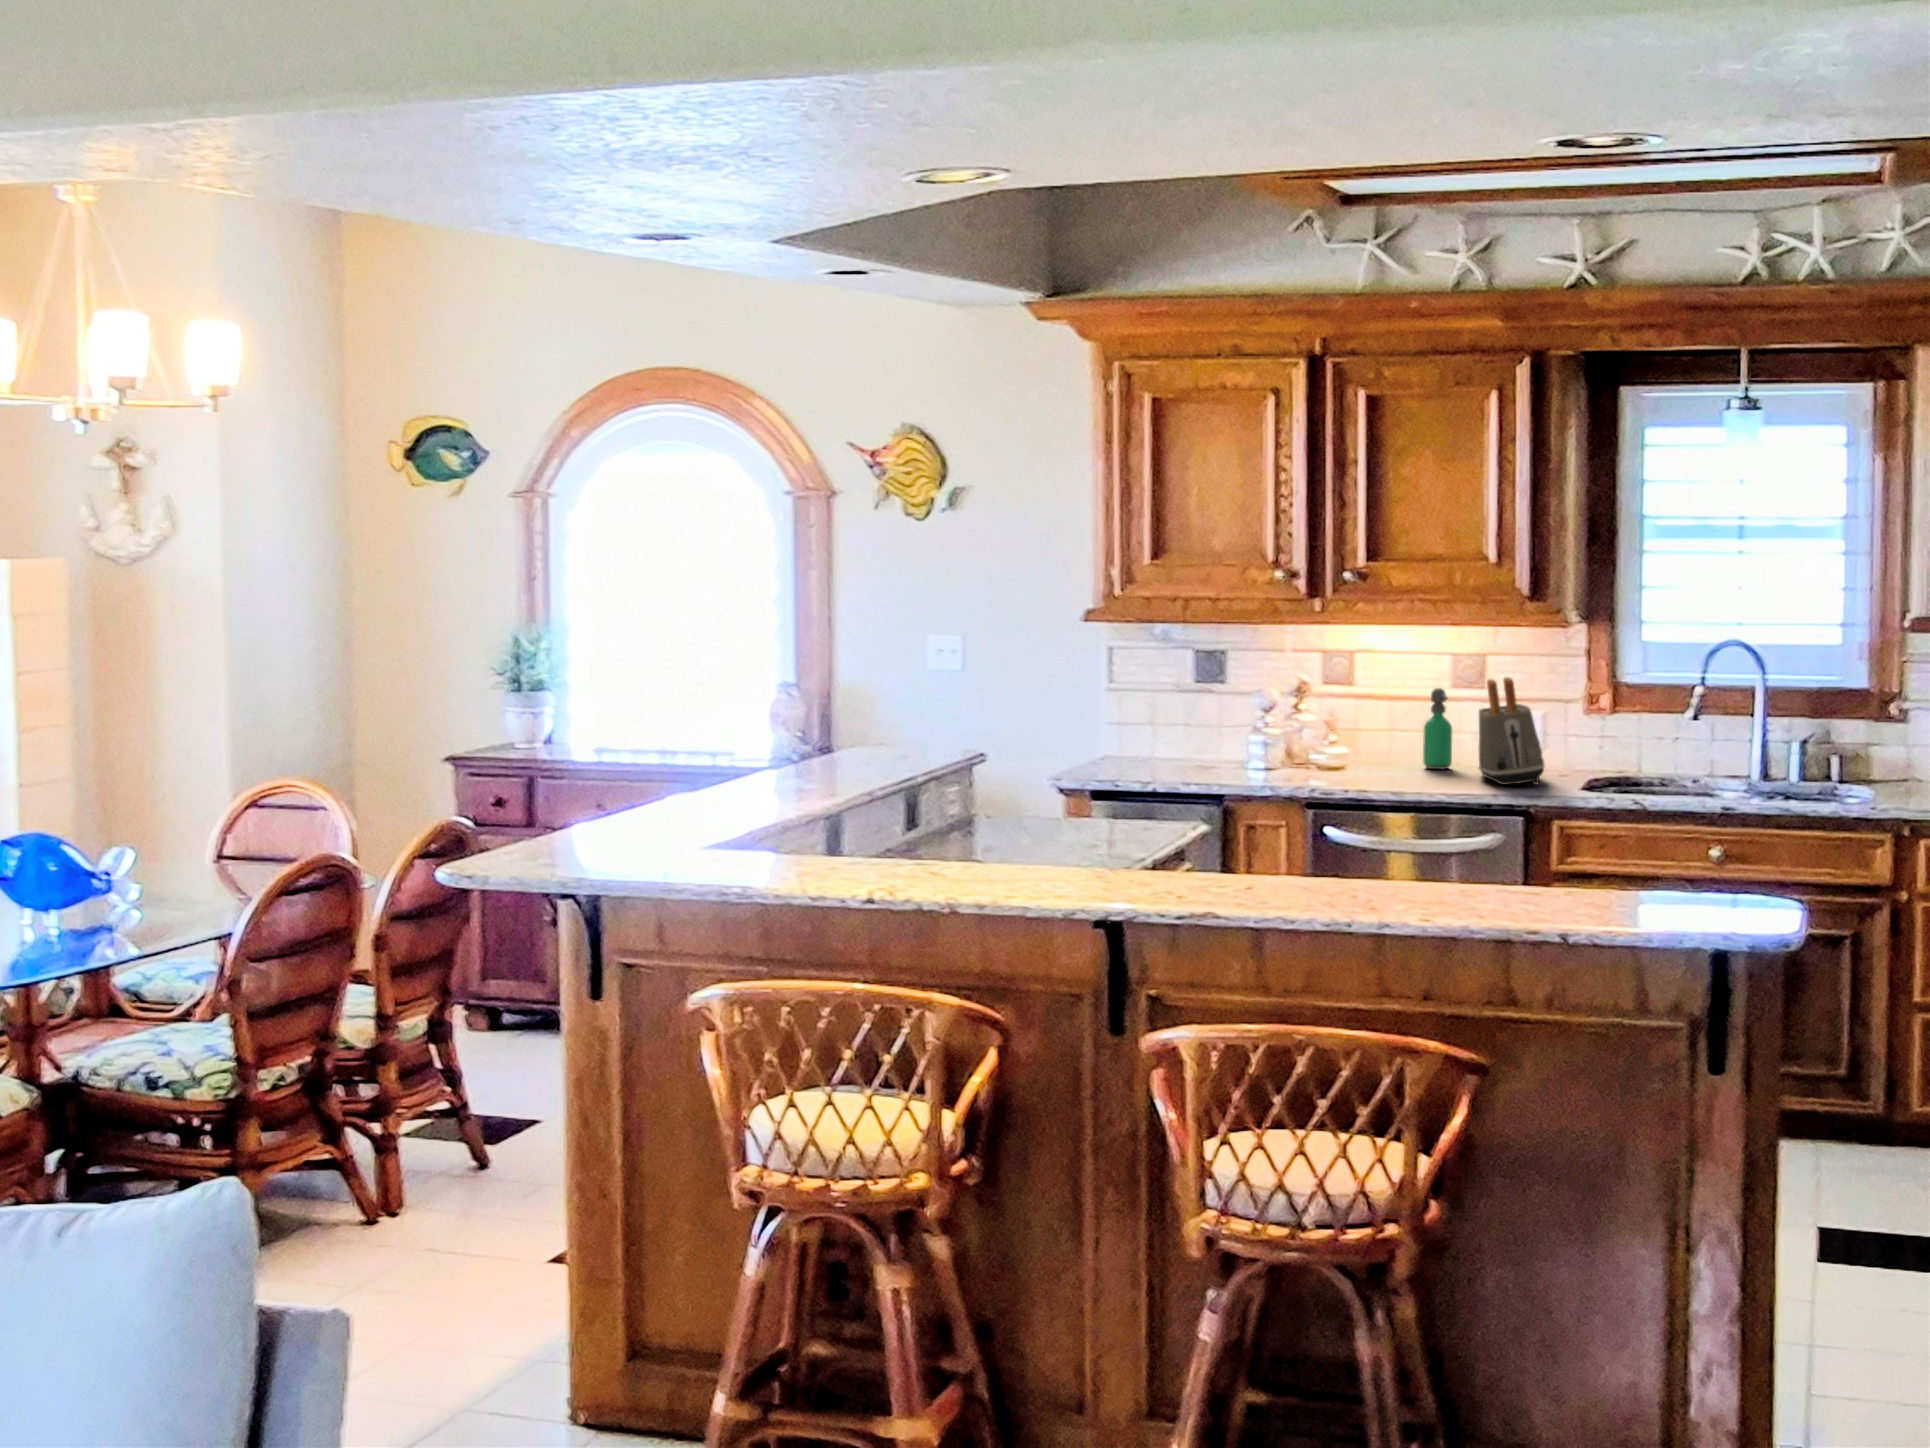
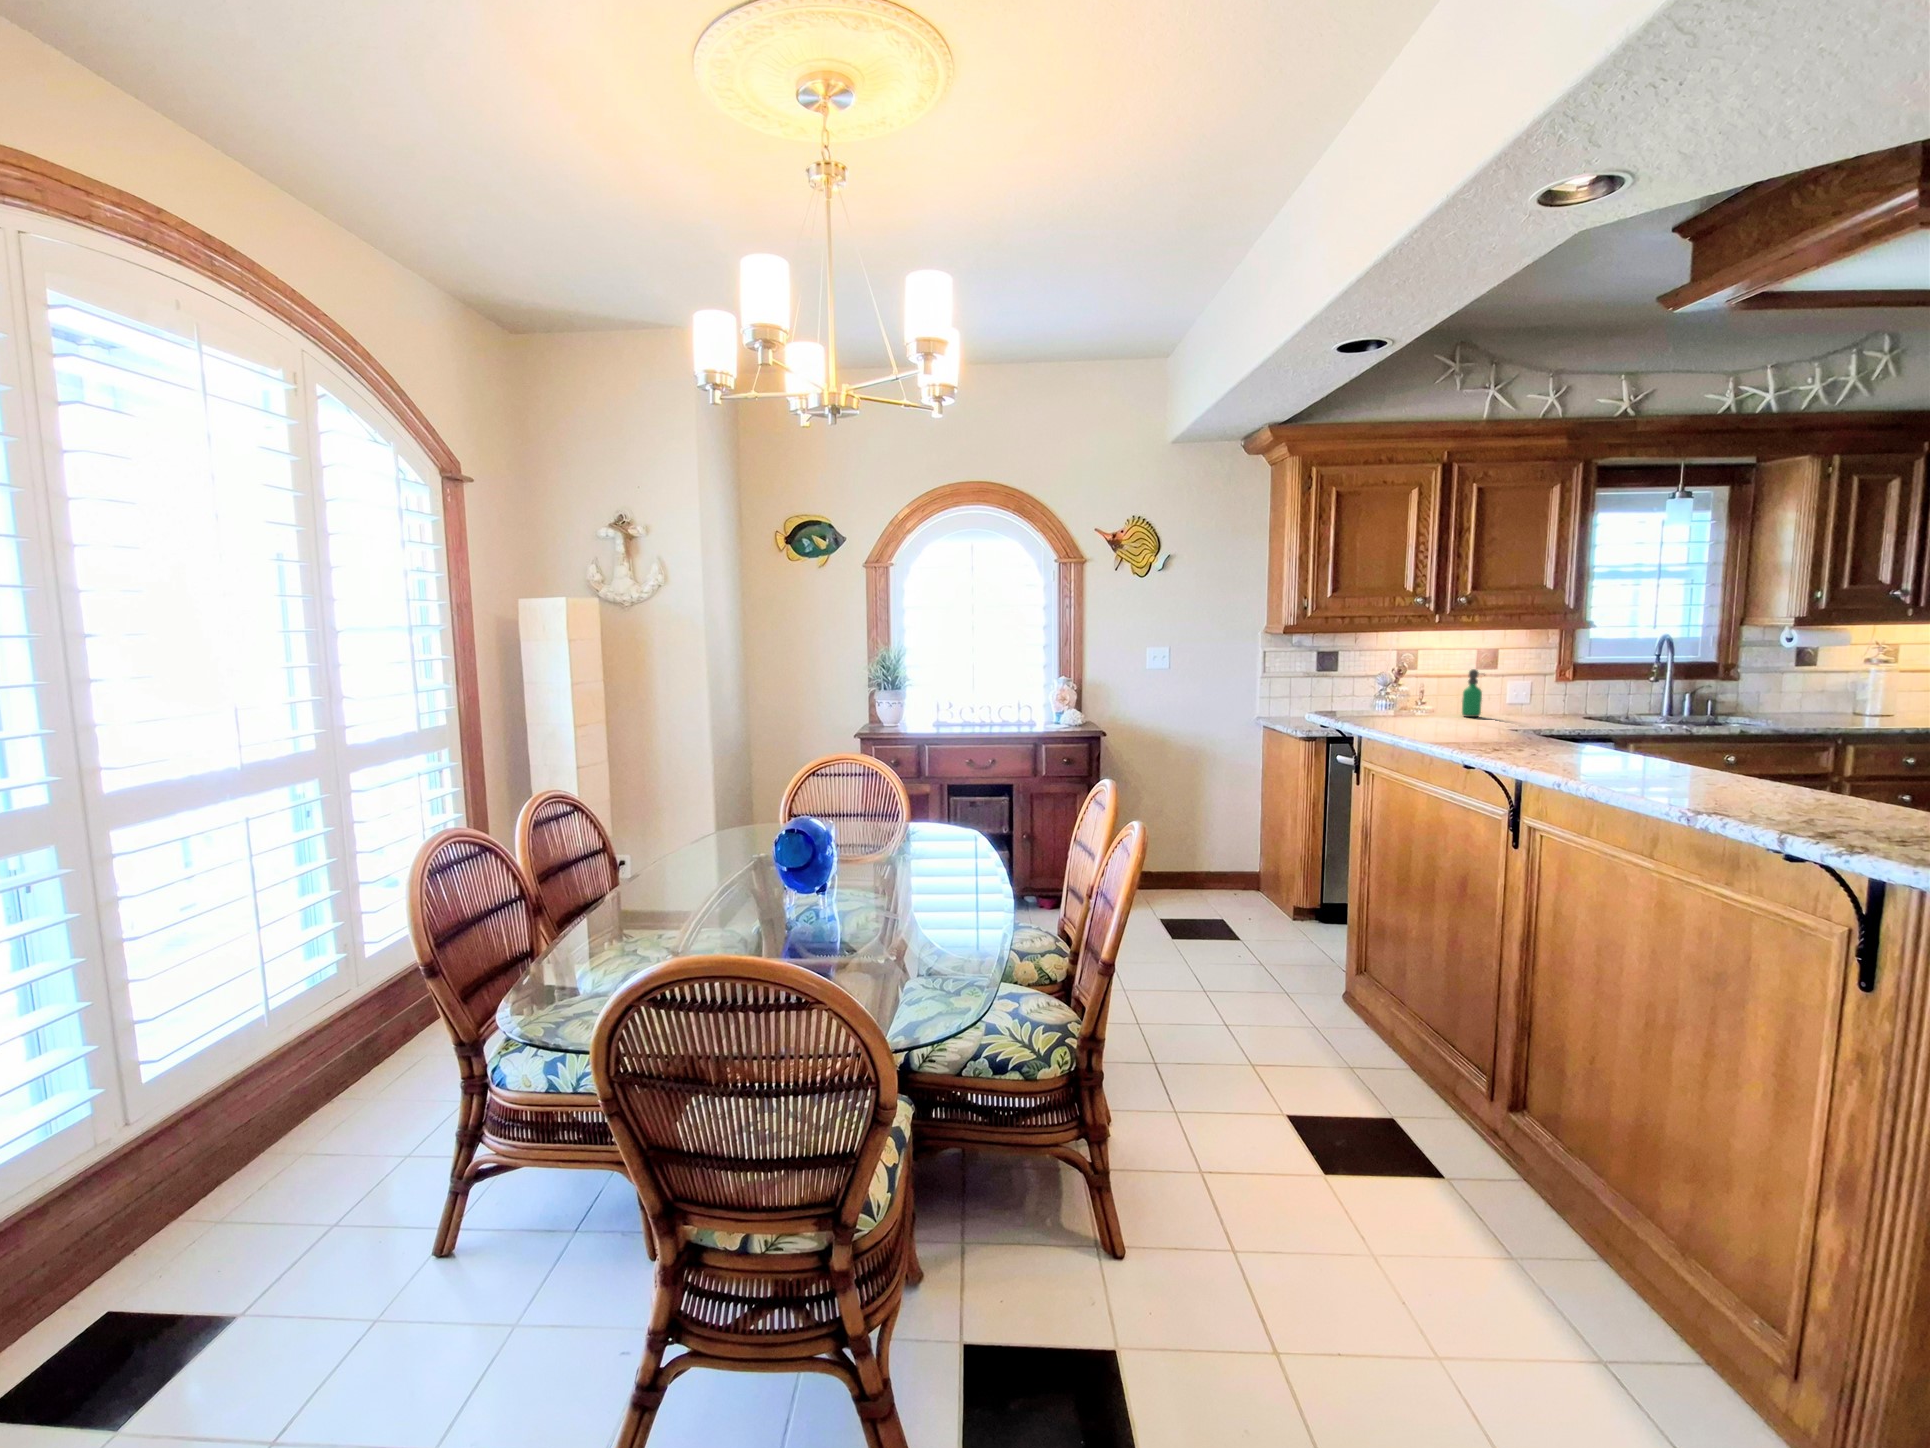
toaster: present [1479,677,1544,785] -> none [1507,661,1577,724]

